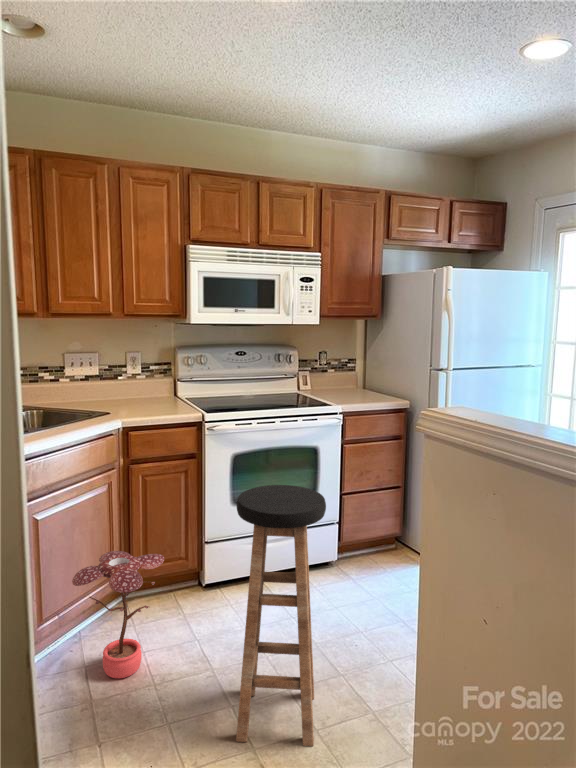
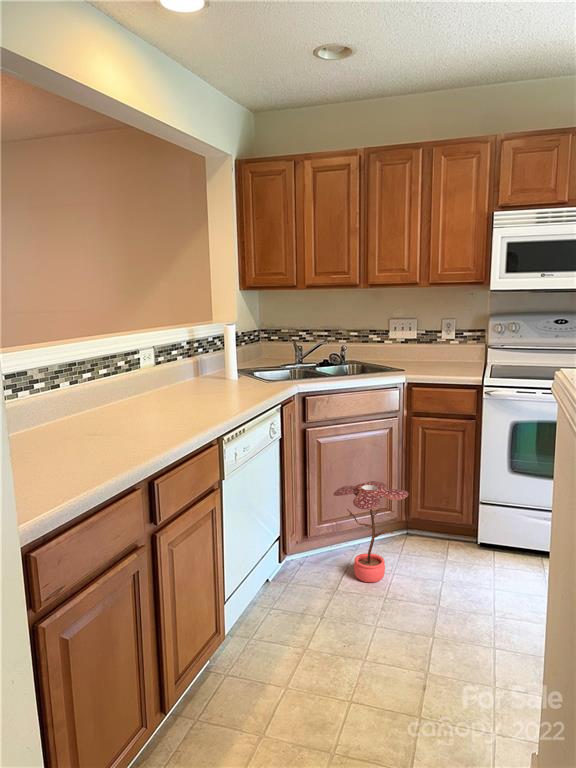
bar stool: present [236,485,326,746] -> none [413,441,514,688]

